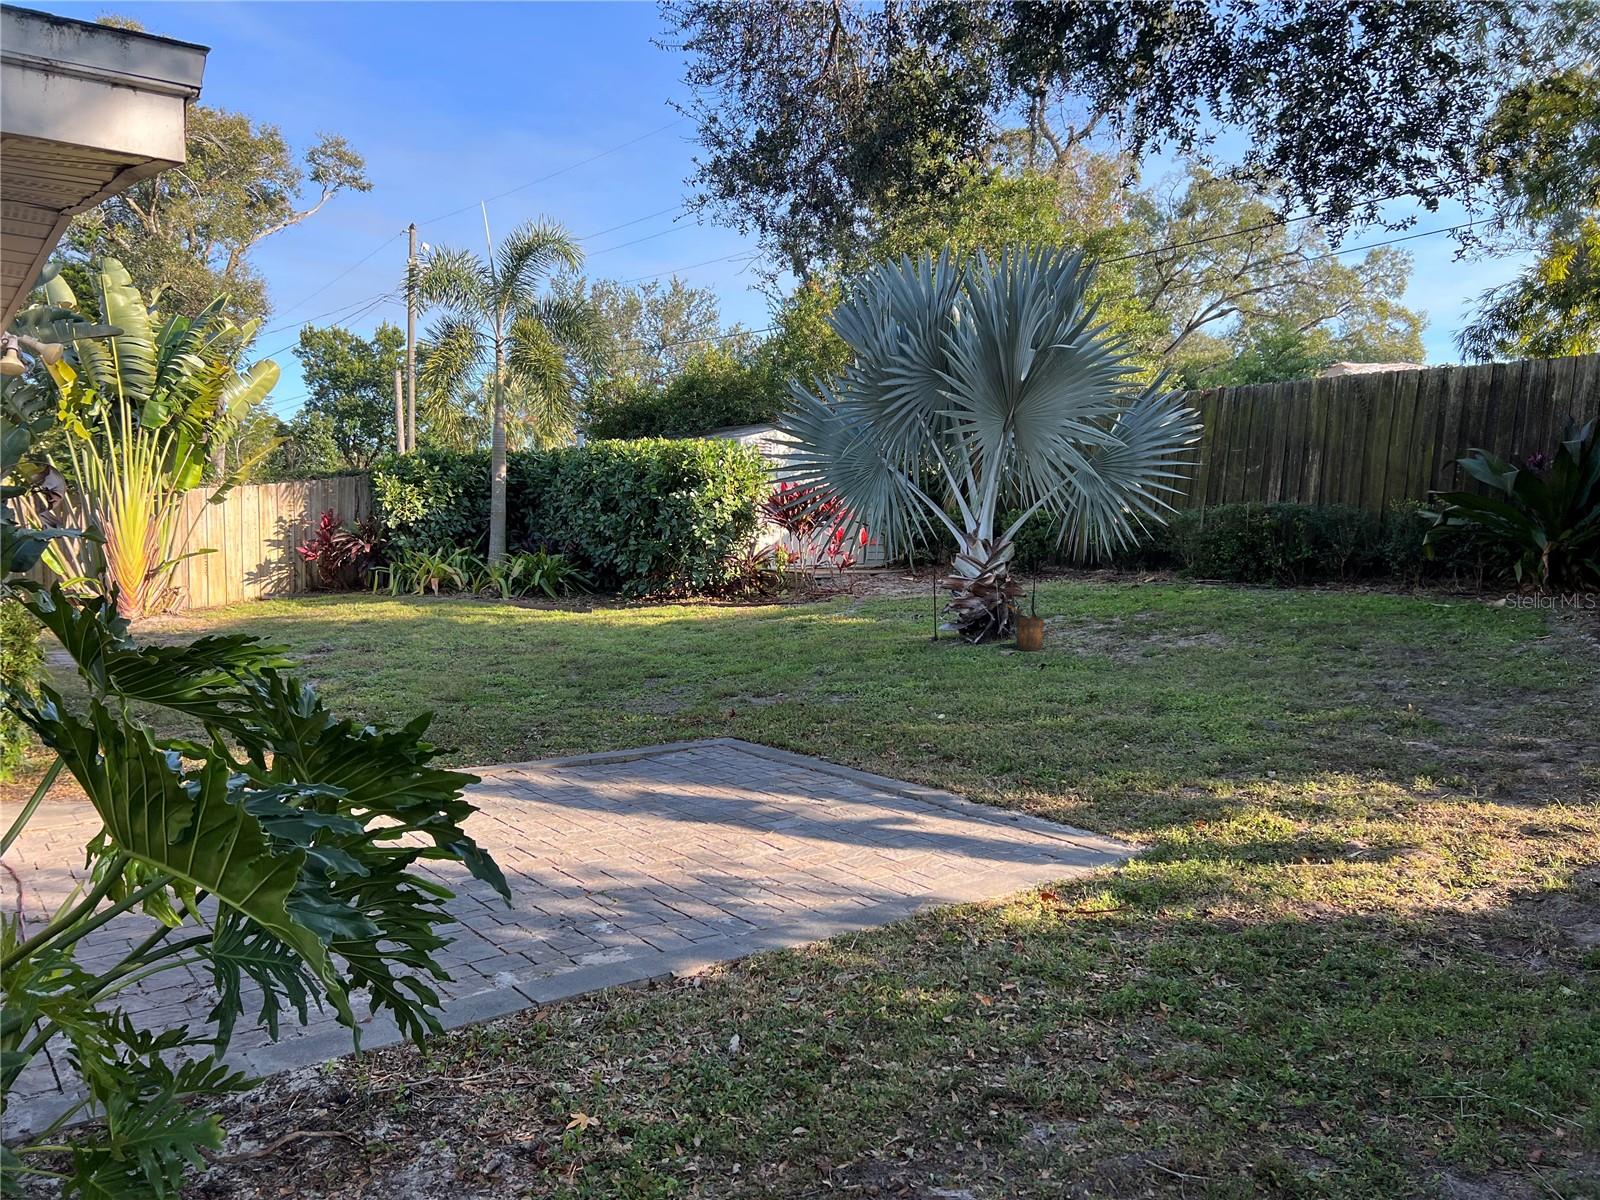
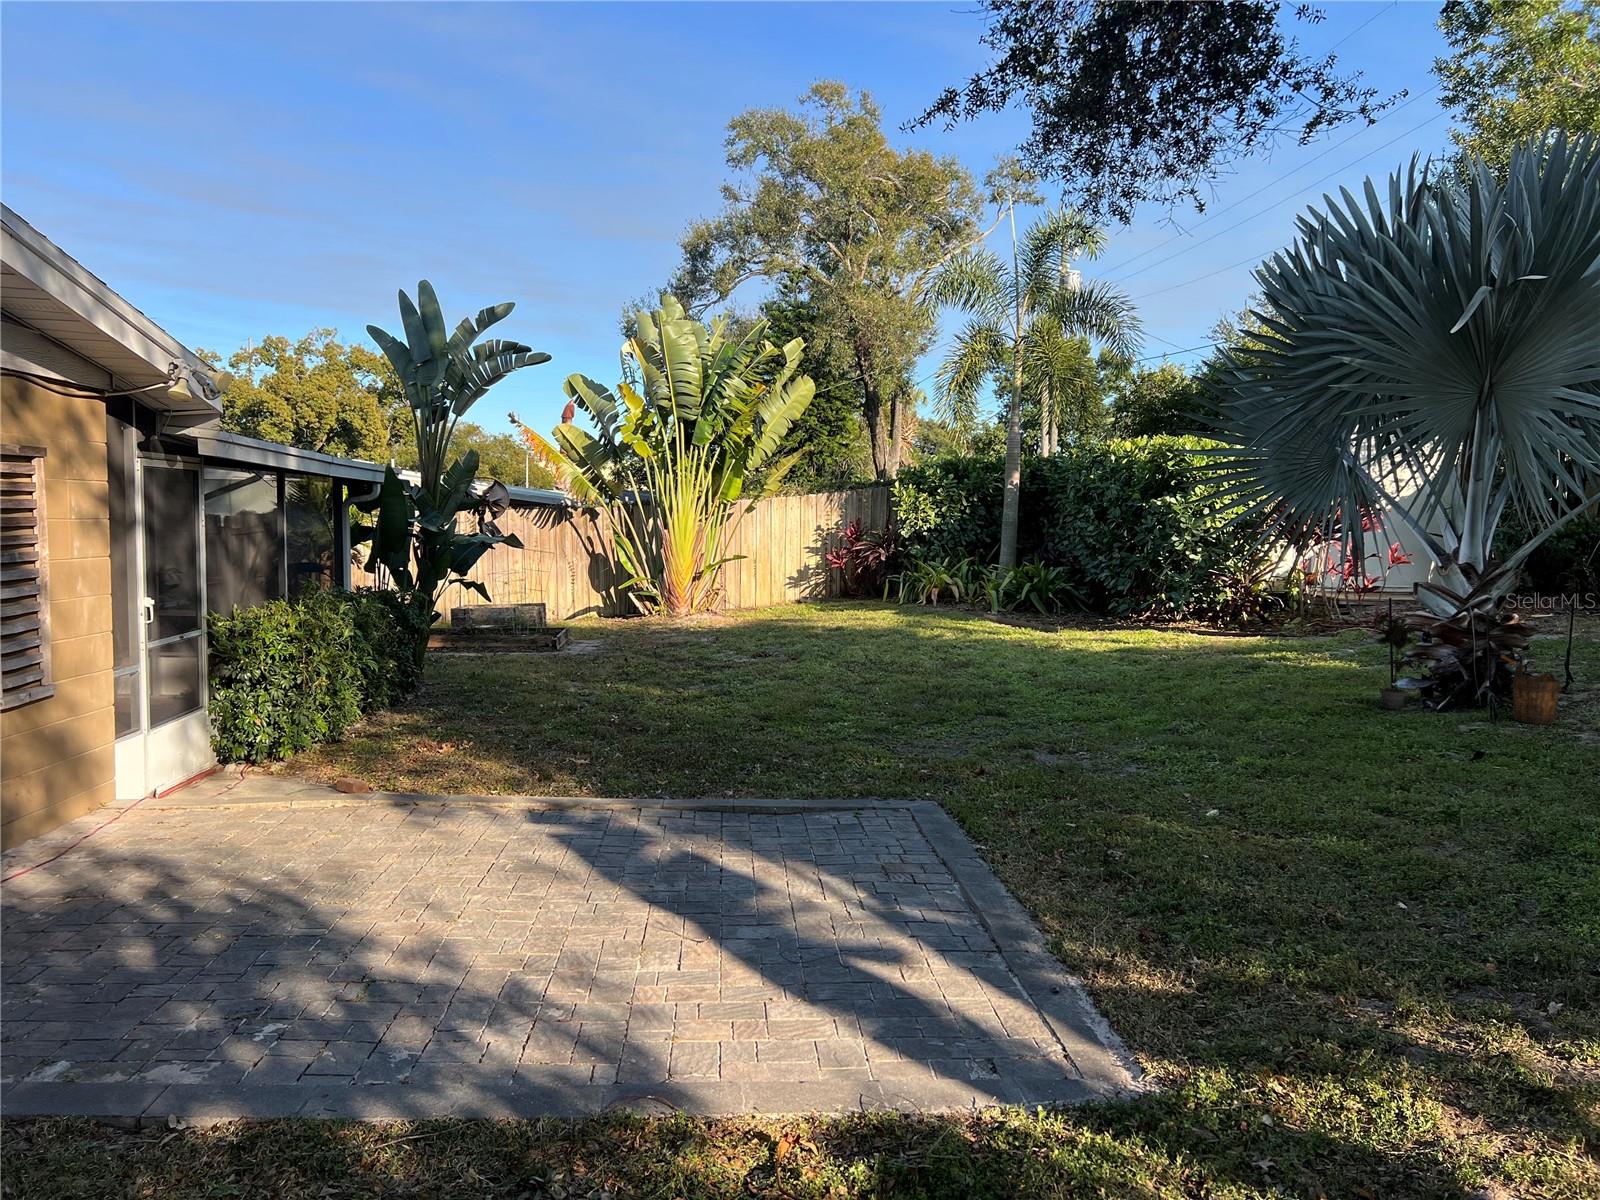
potted plant: none [921,574,955,651] -> present [1374,610,1419,710]

